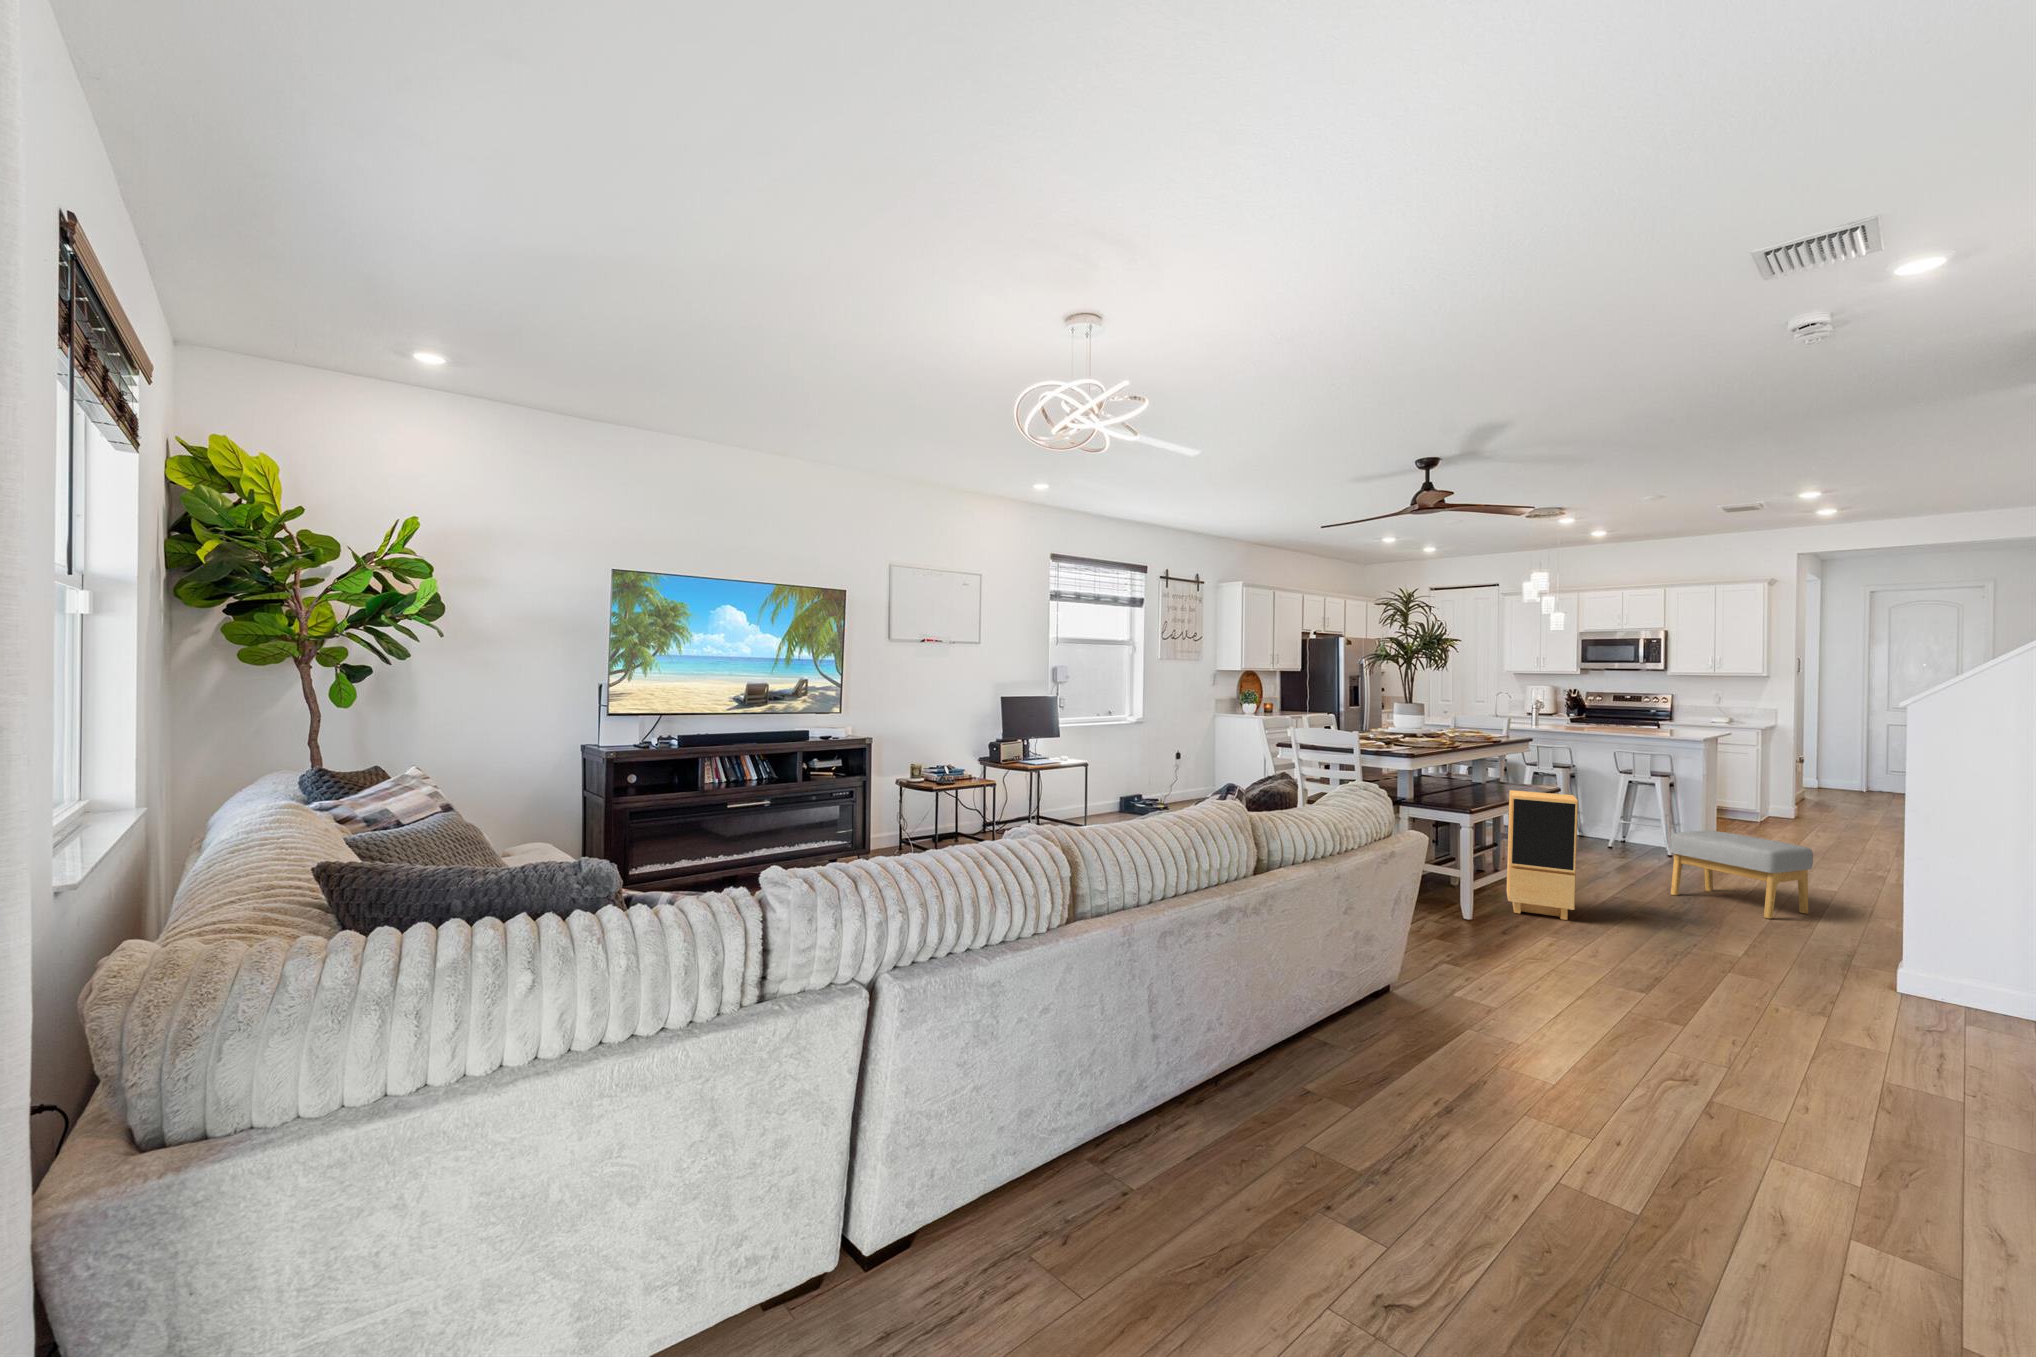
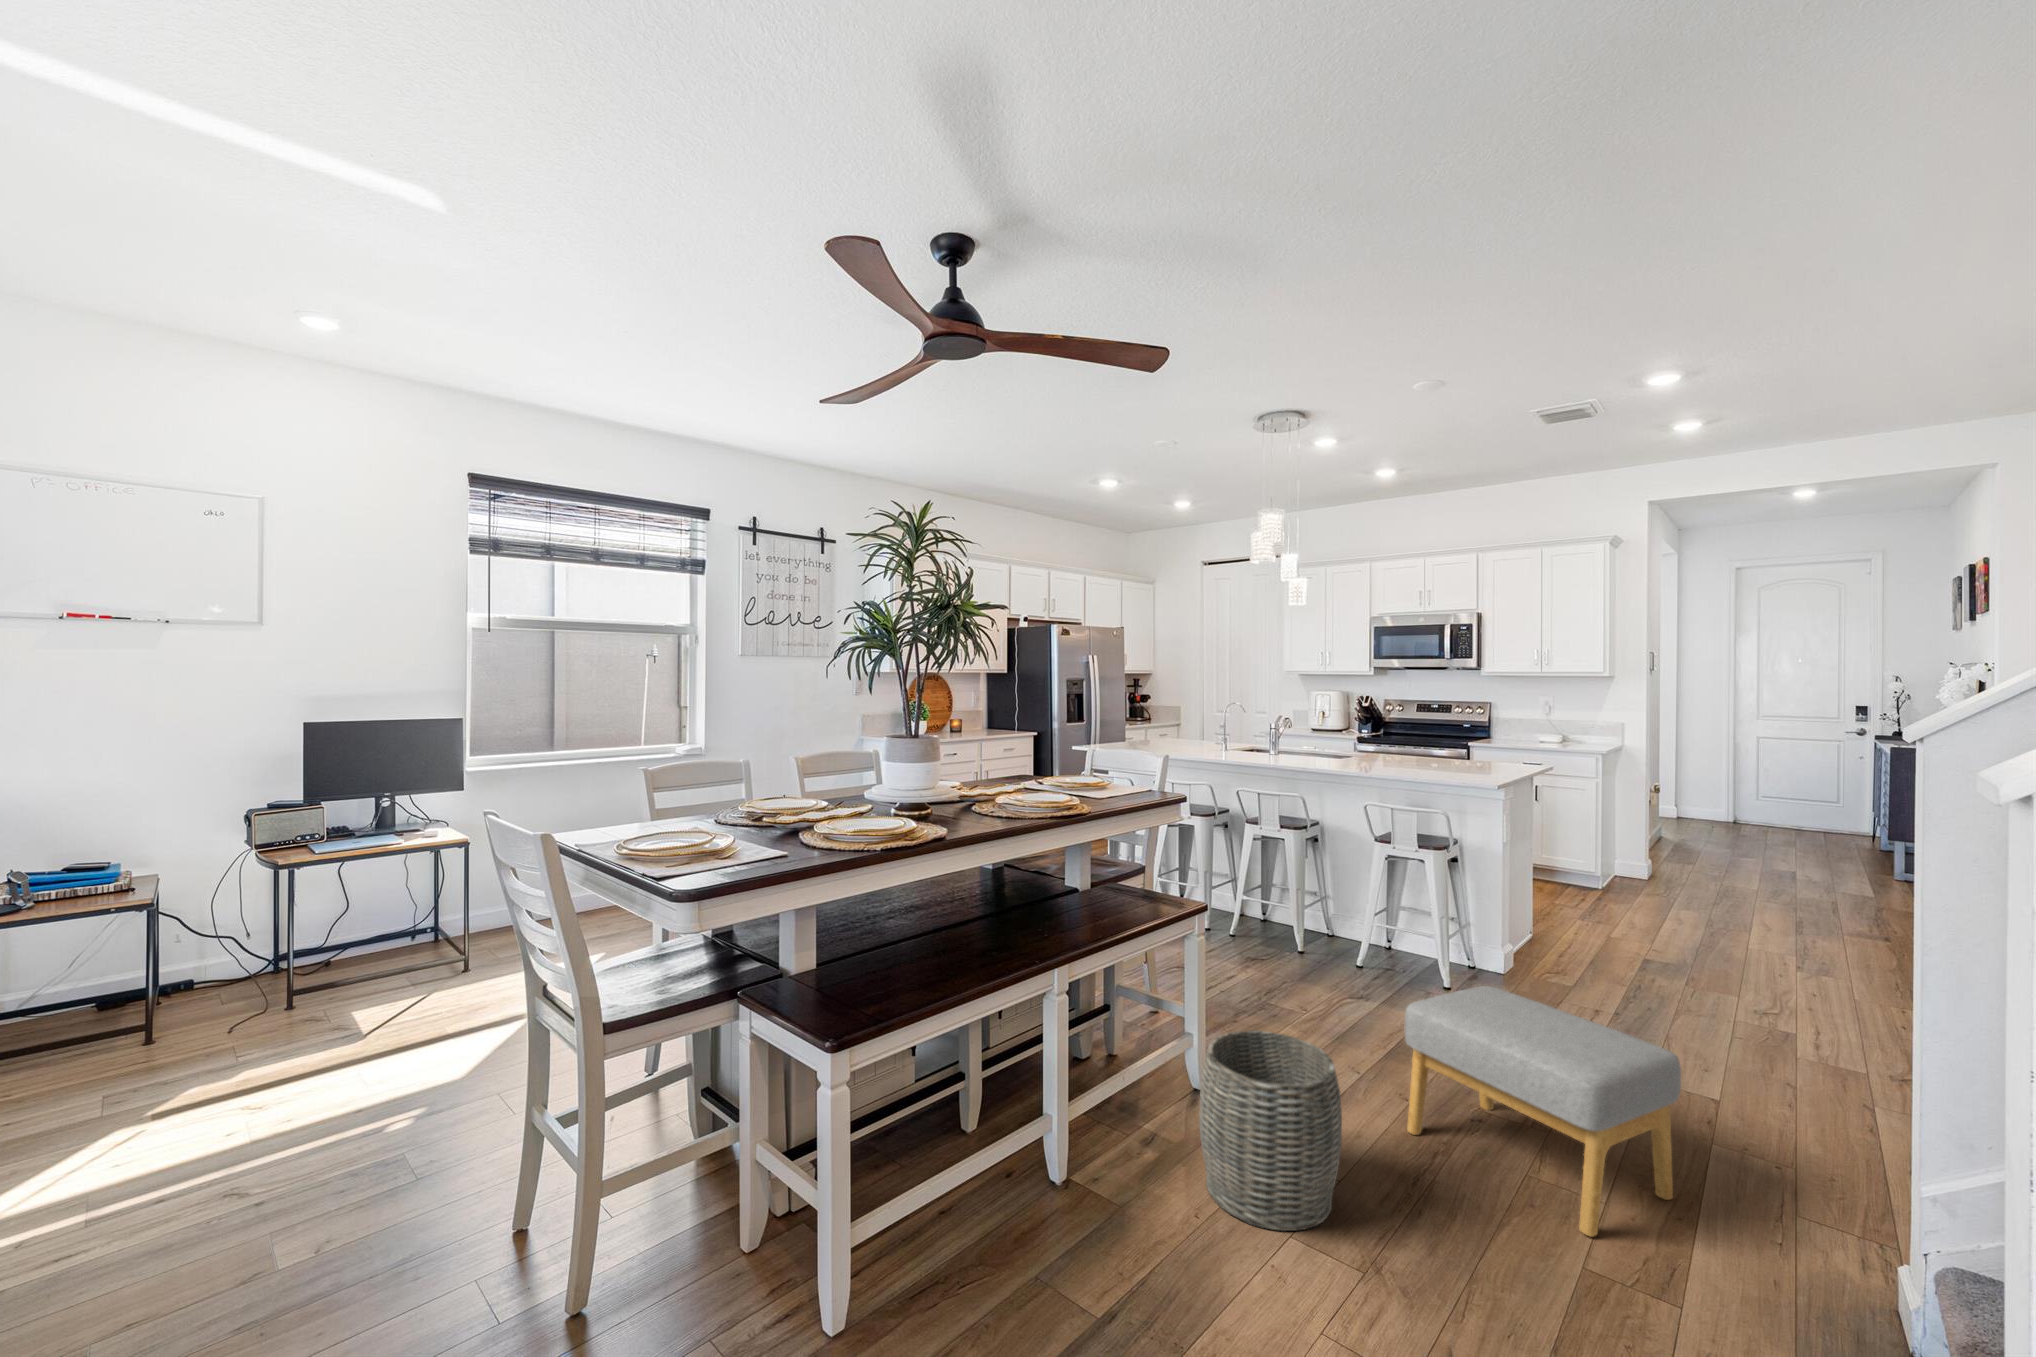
speaker: present [1507,790,1578,920] -> none [994,939,1158,1293]
woven basket: none [1578,840,1652,912] -> present [1199,1031,1342,1231]

